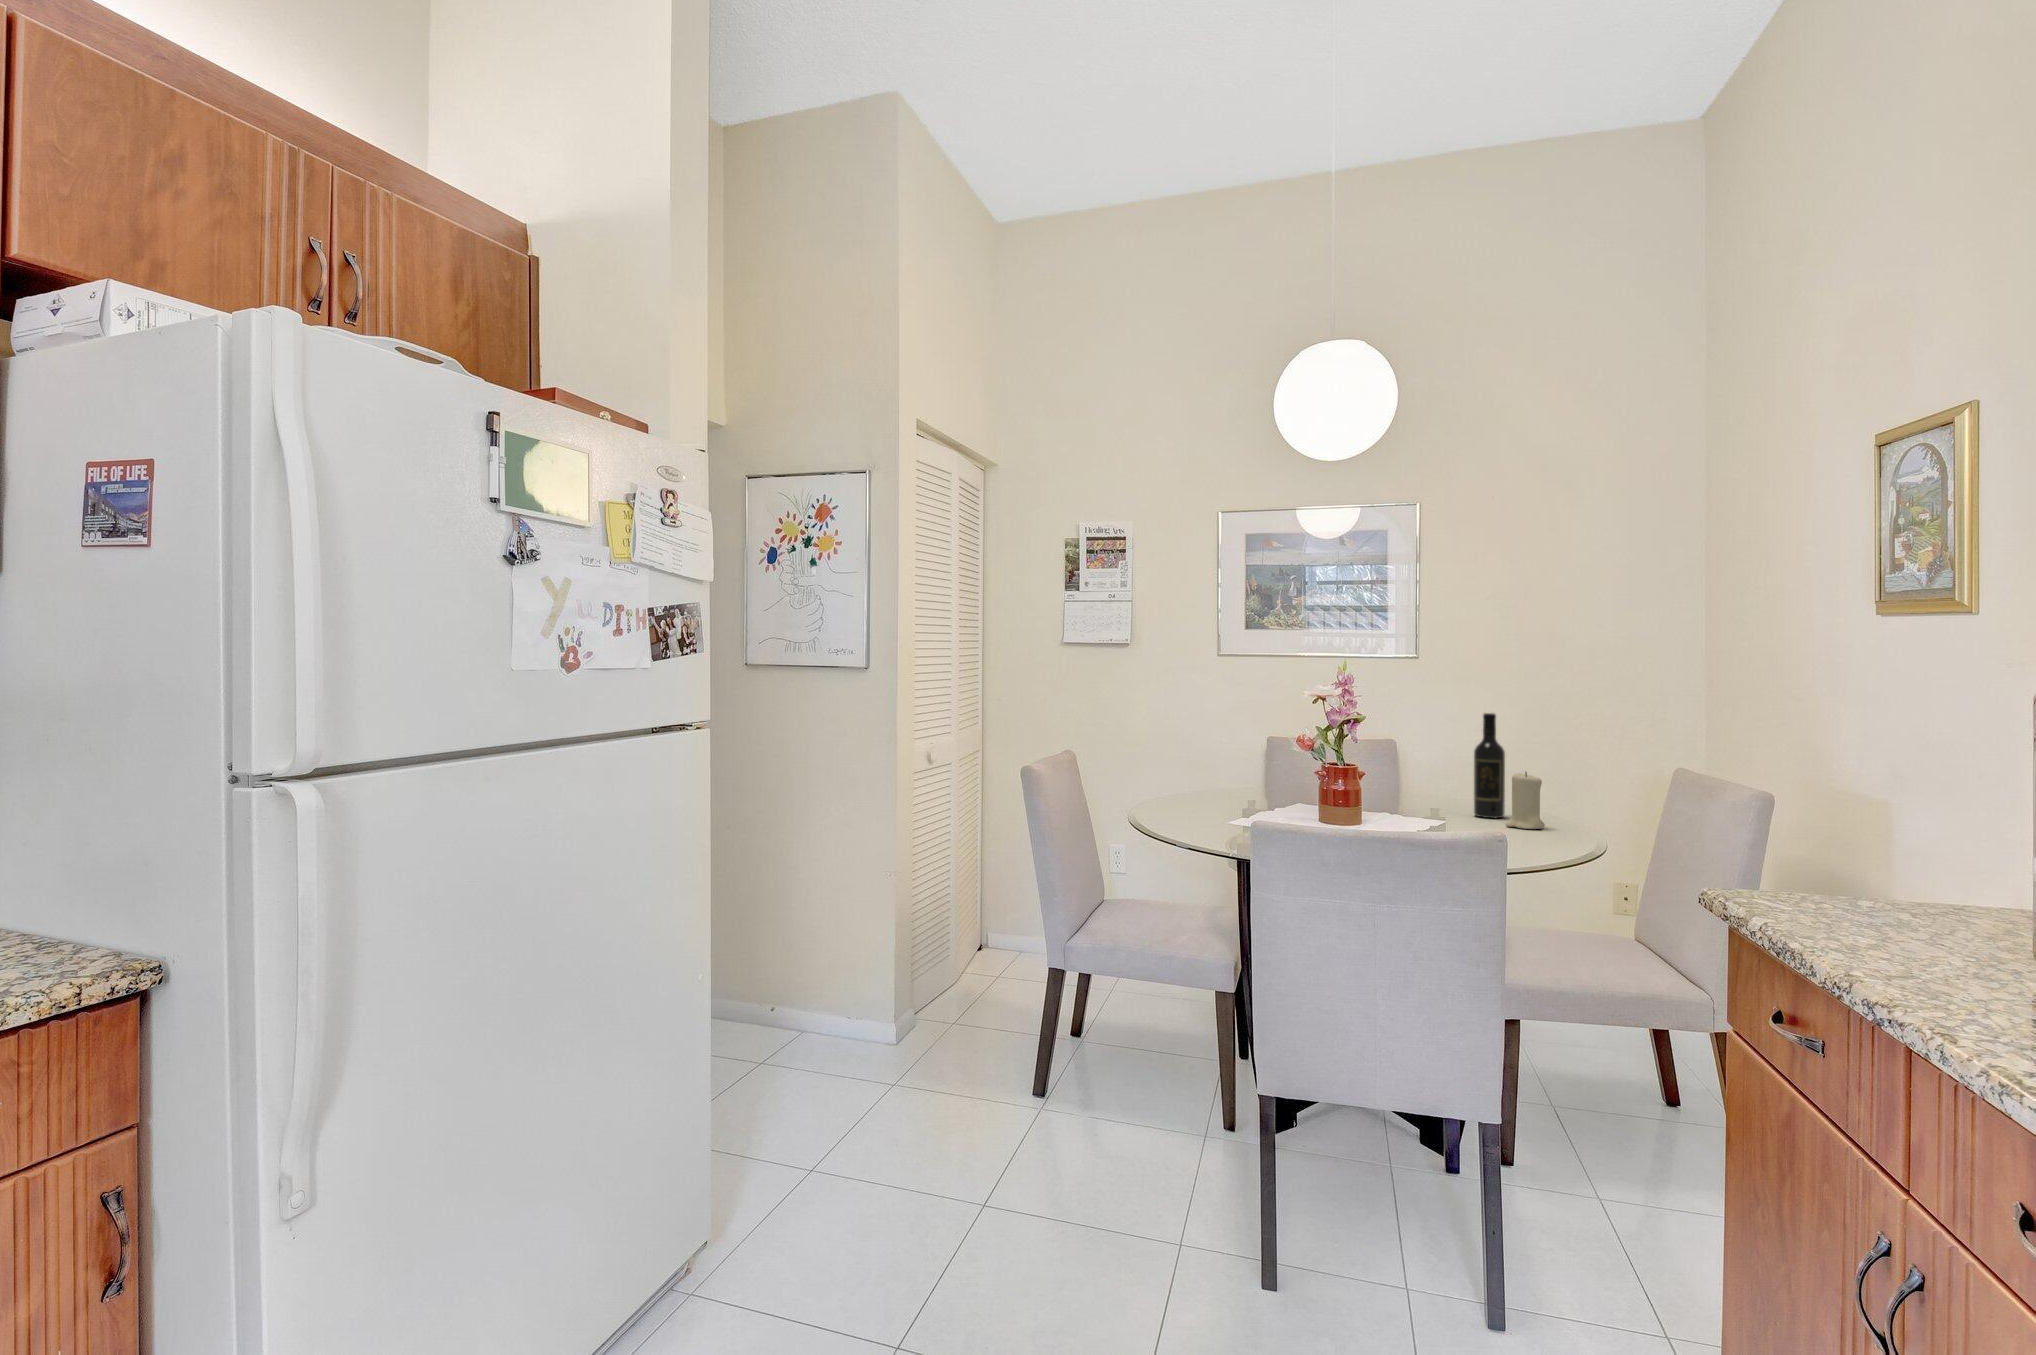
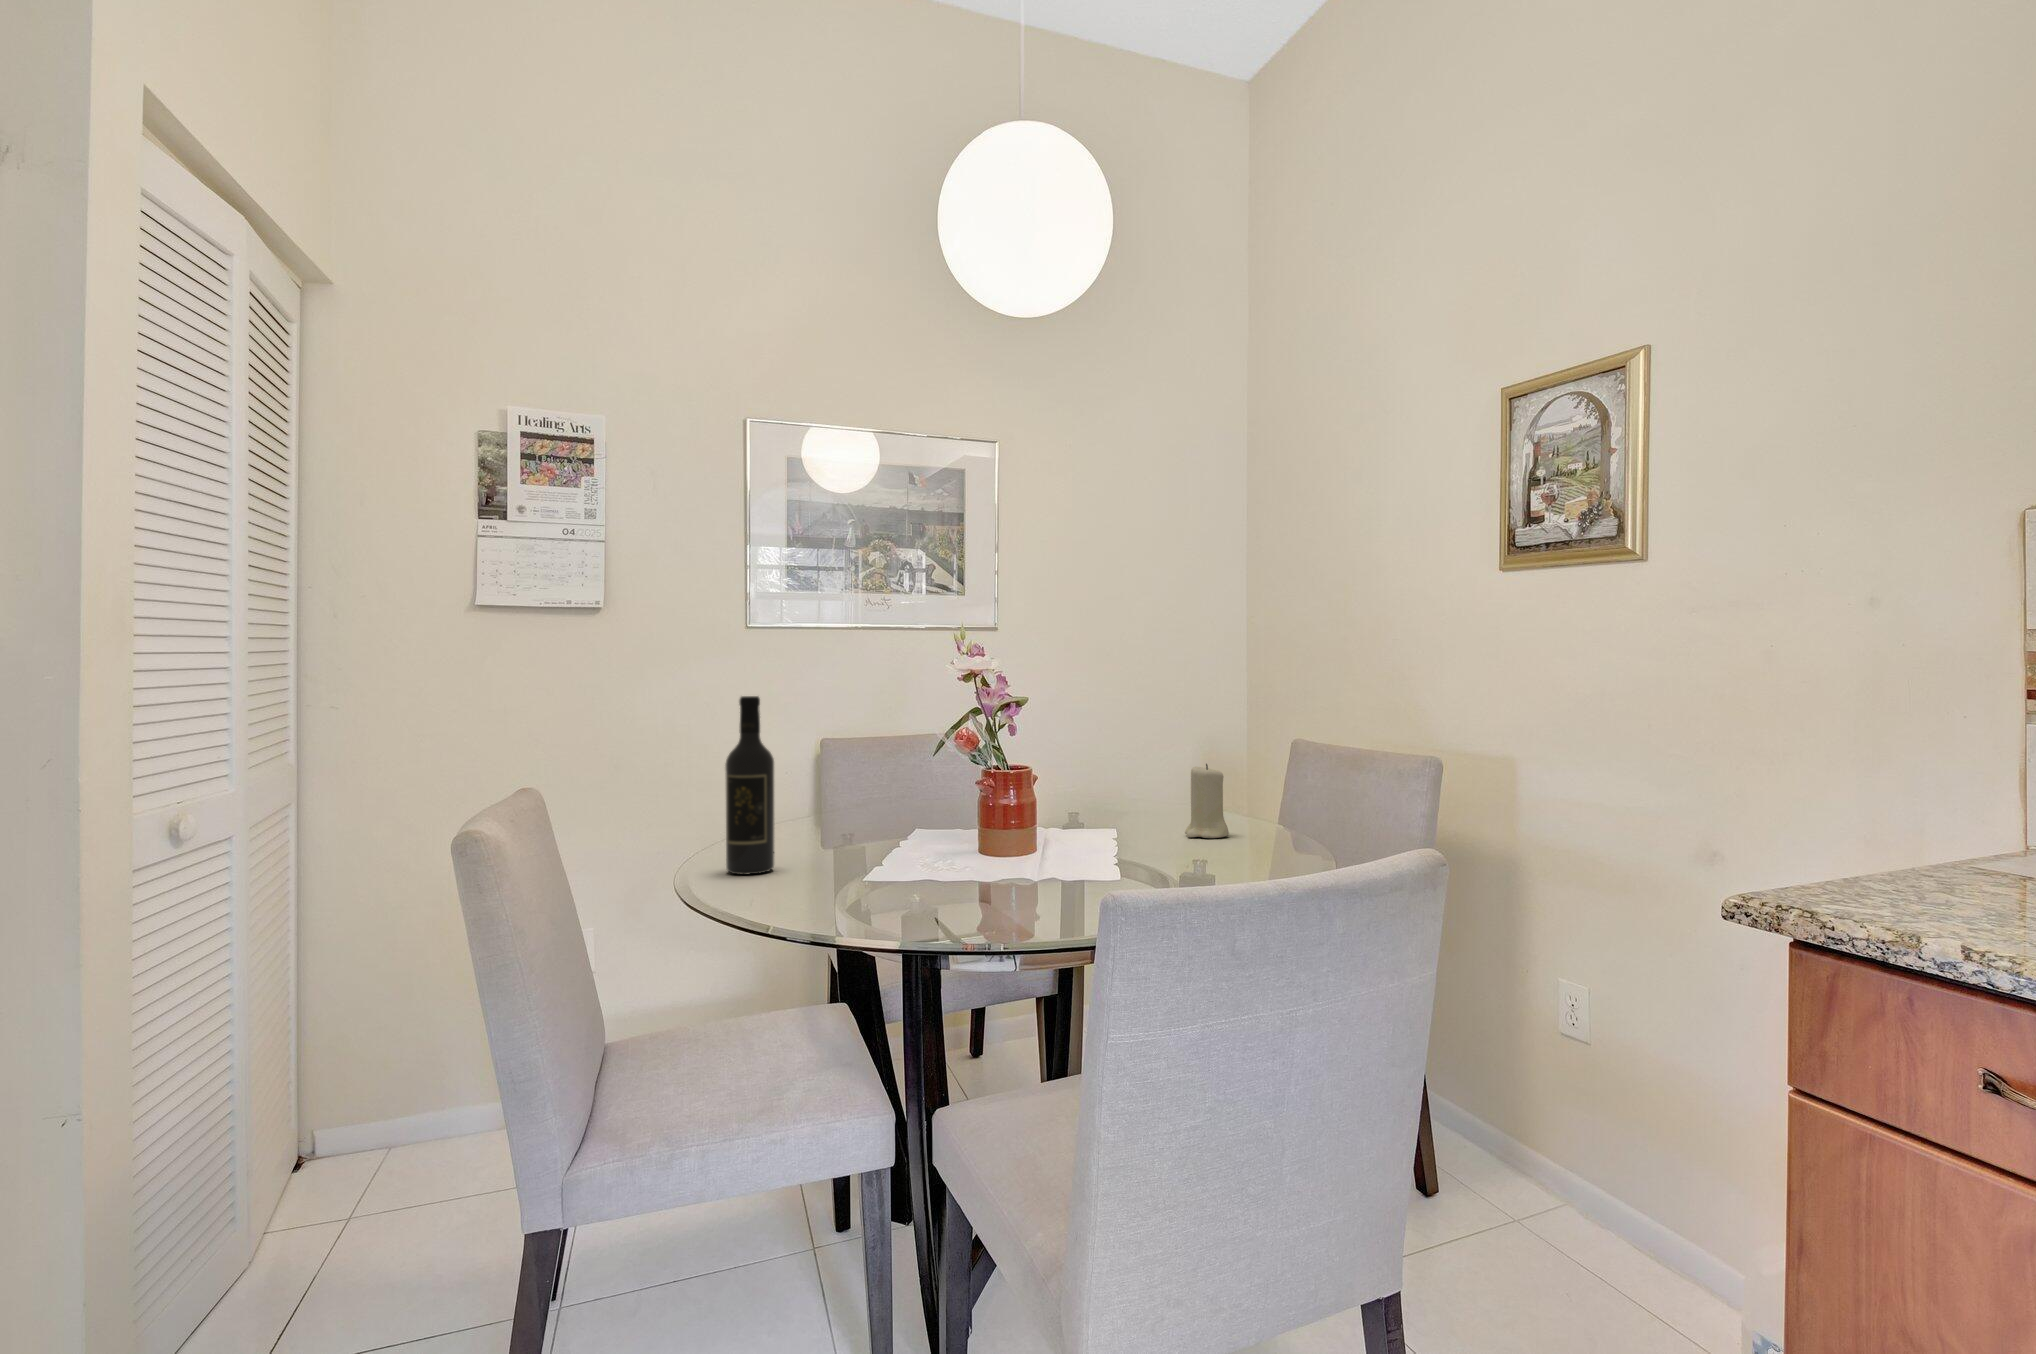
wine bottle: present [1474,713,1505,818] -> present [725,696,775,875]

